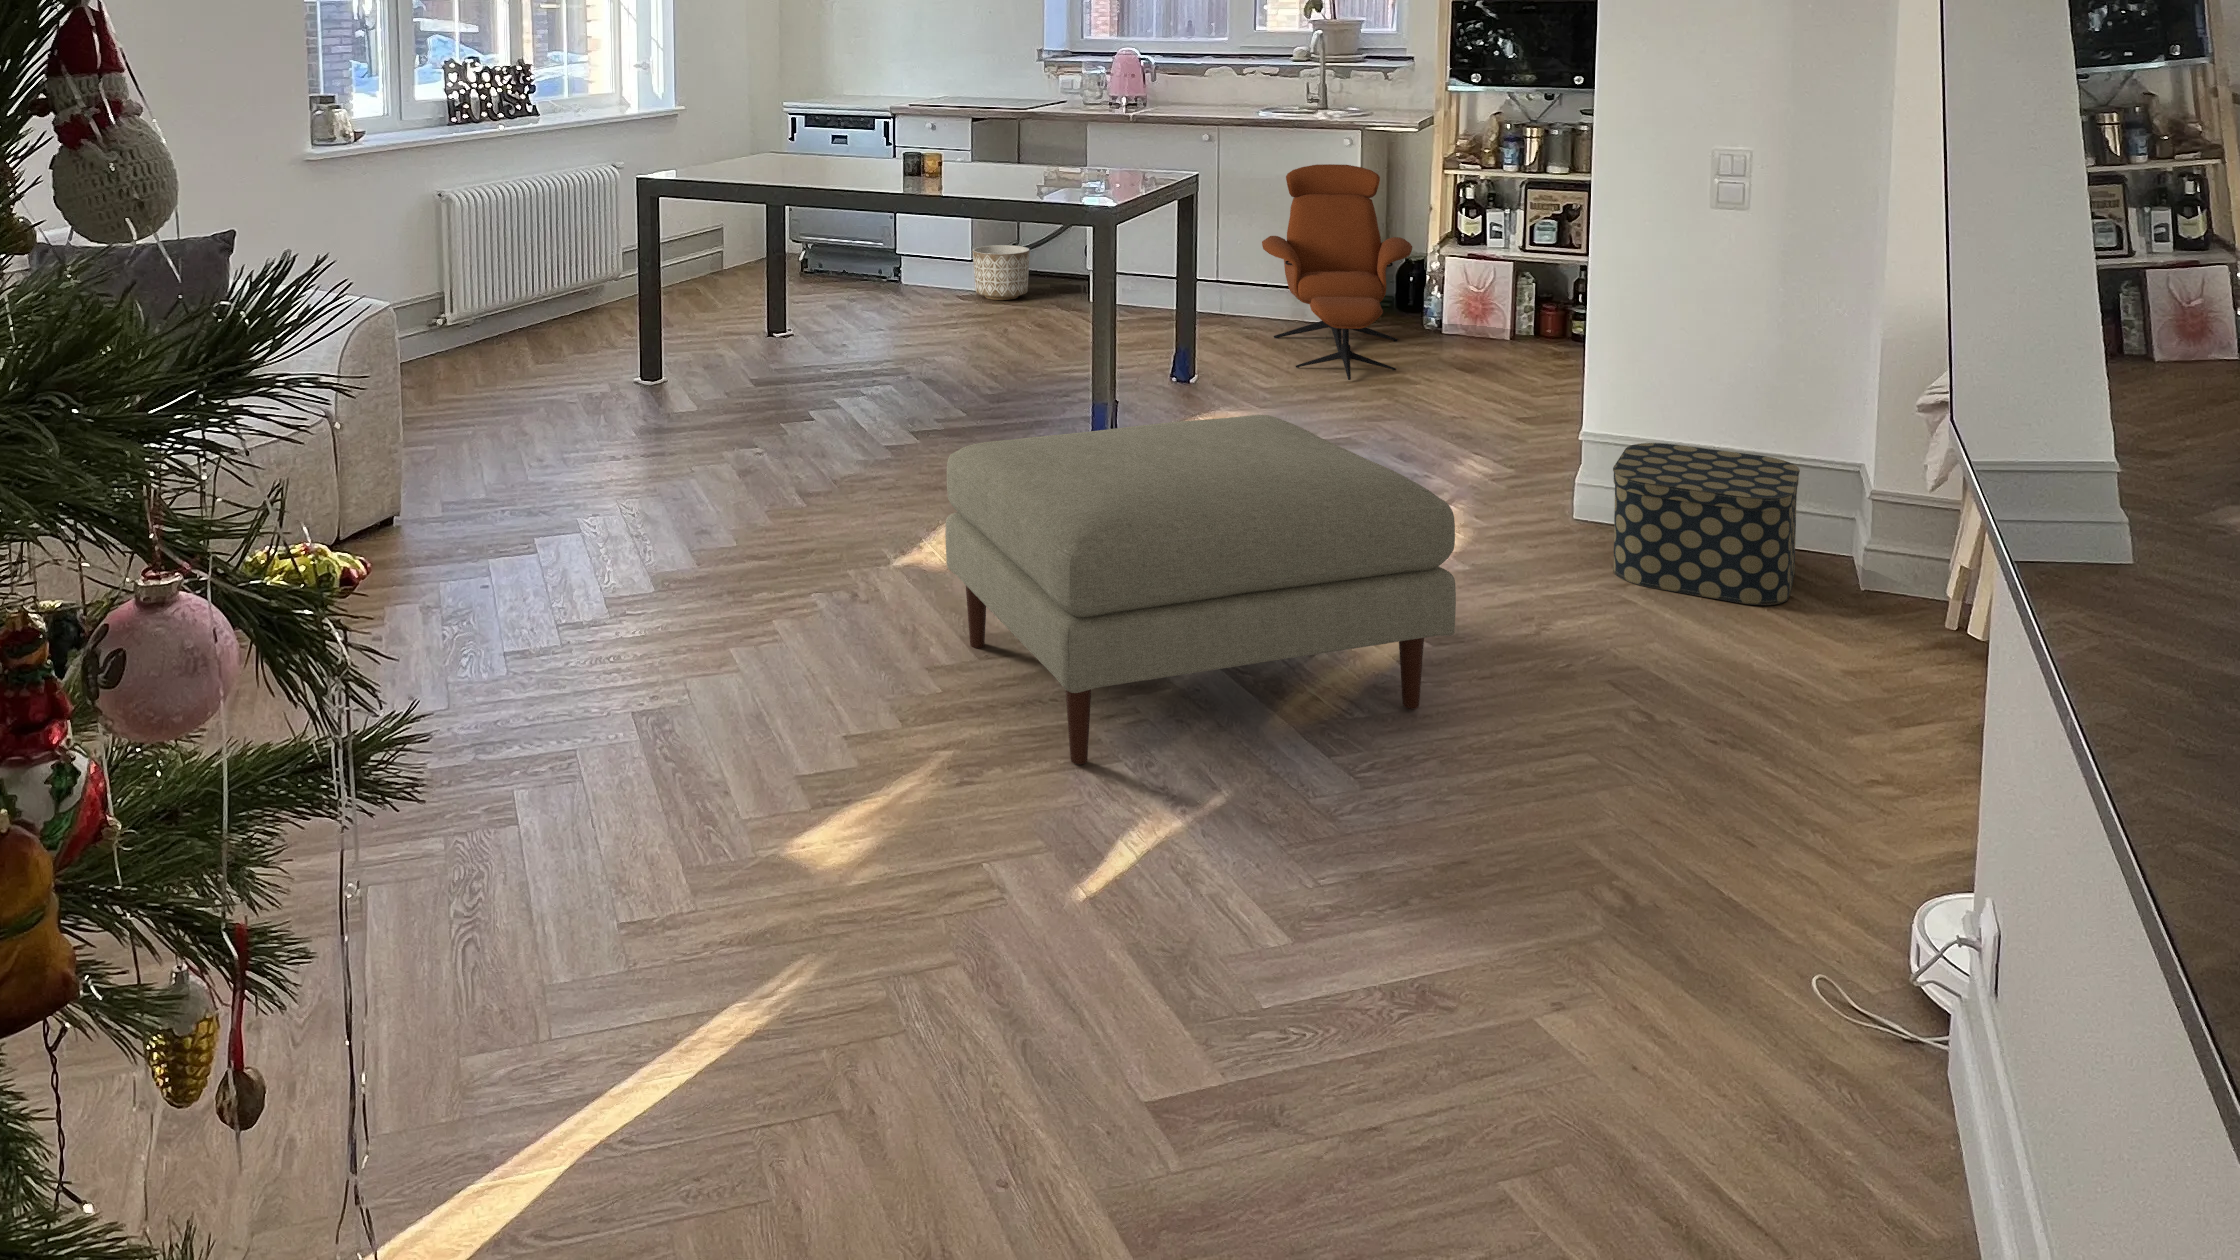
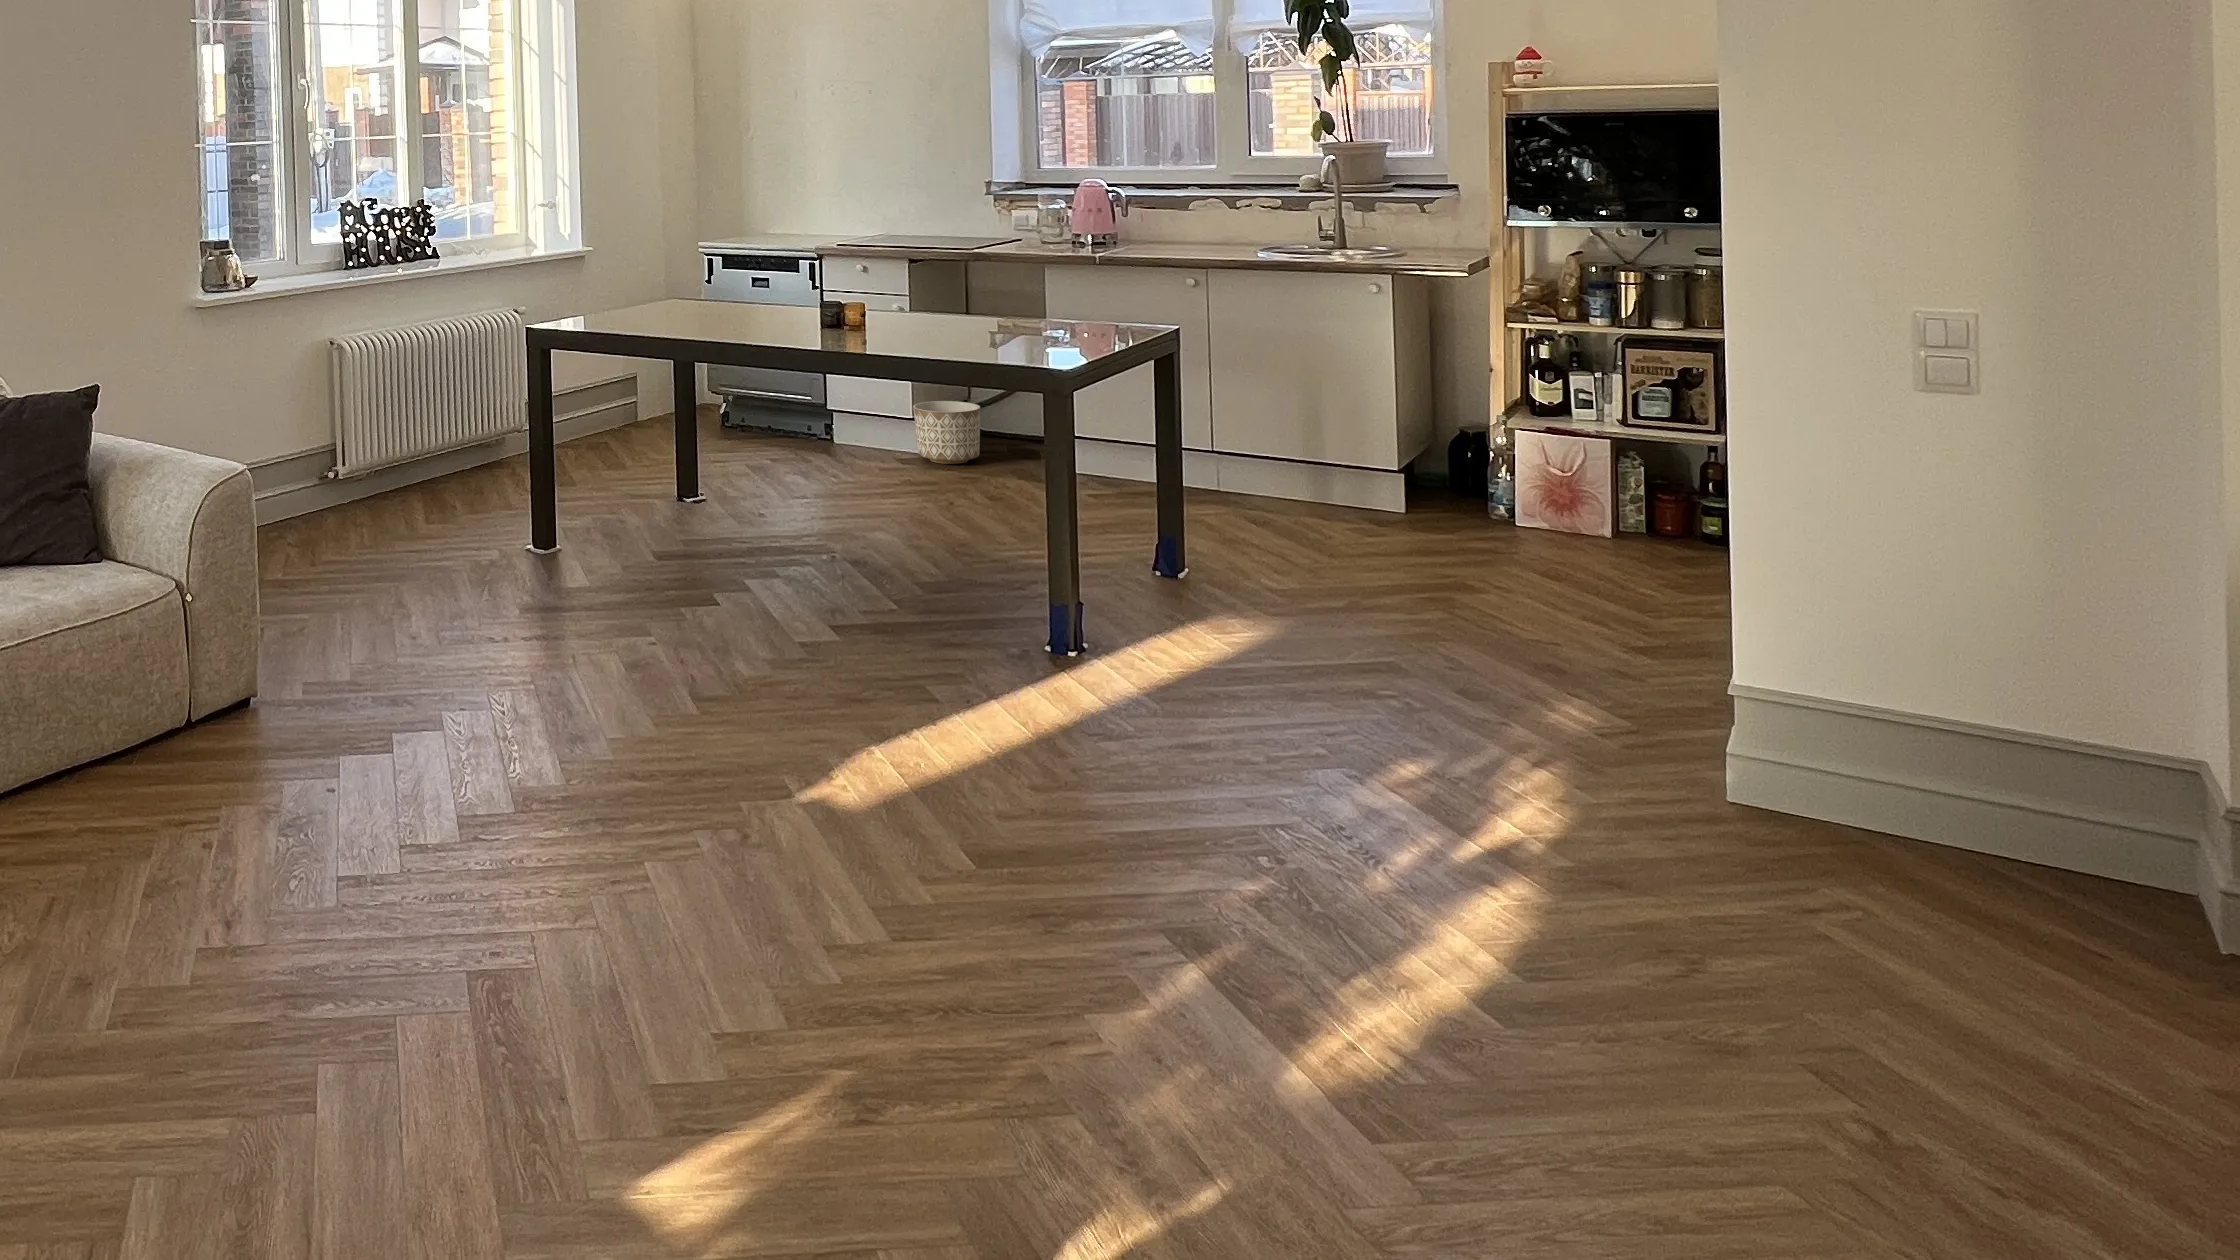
lounge chair: present [1262,164,1412,380] -> none [1266,315,1469,584]
ottoman: present [945,415,1456,765] -> none [849,649,1556,1111]
storage box: present [1613,443,1800,605] -> none [1788,710,2105,969]

